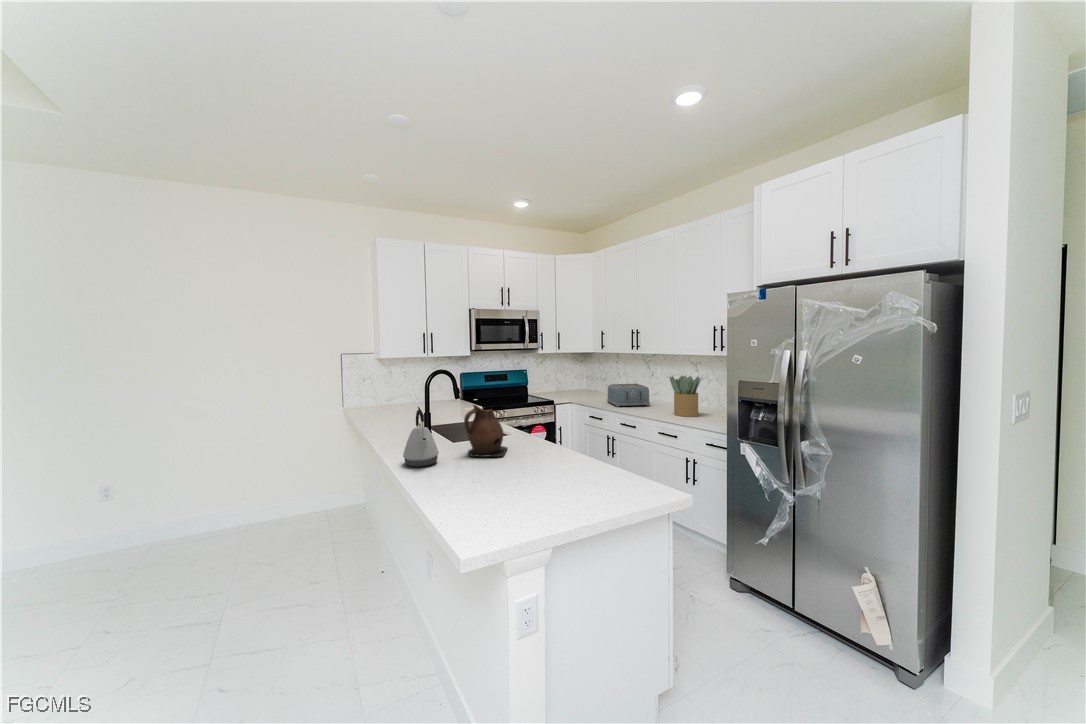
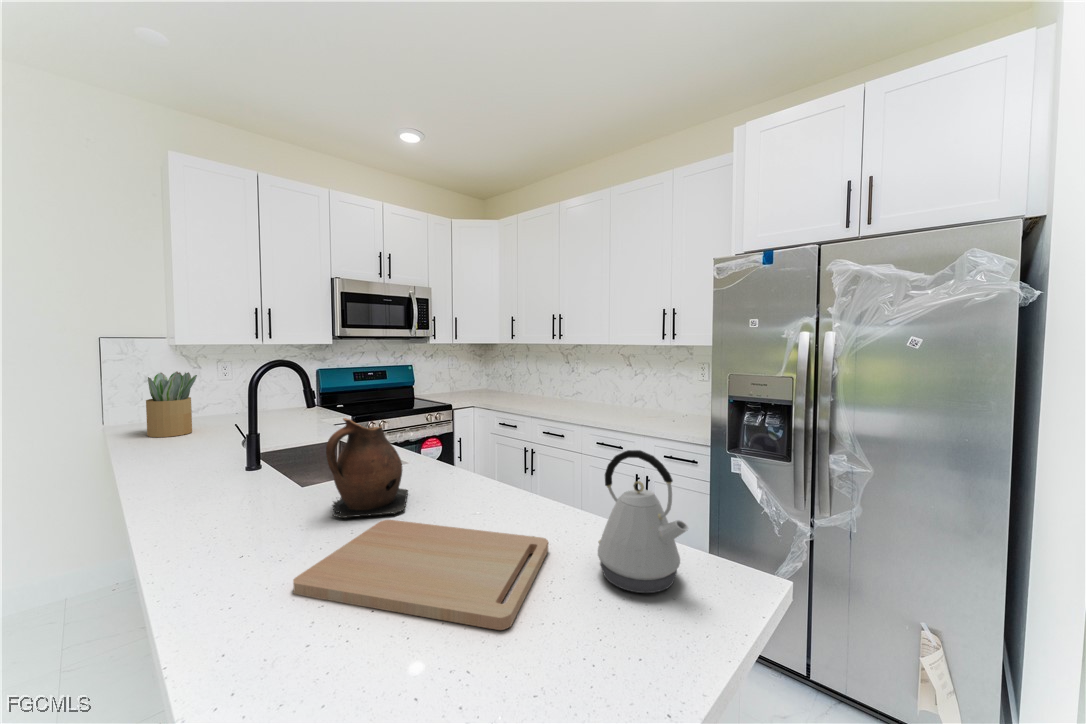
potted plant: present [670,375,701,417] -> present [146,372,197,437]
toaster: present [607,384,650,407] -> none [521,382,576,412]
kettle: present [403,410,439,467] -> present [598,450,688,593]
cutting board: none [450,458,570,496] -> present [293,520,548,630]

